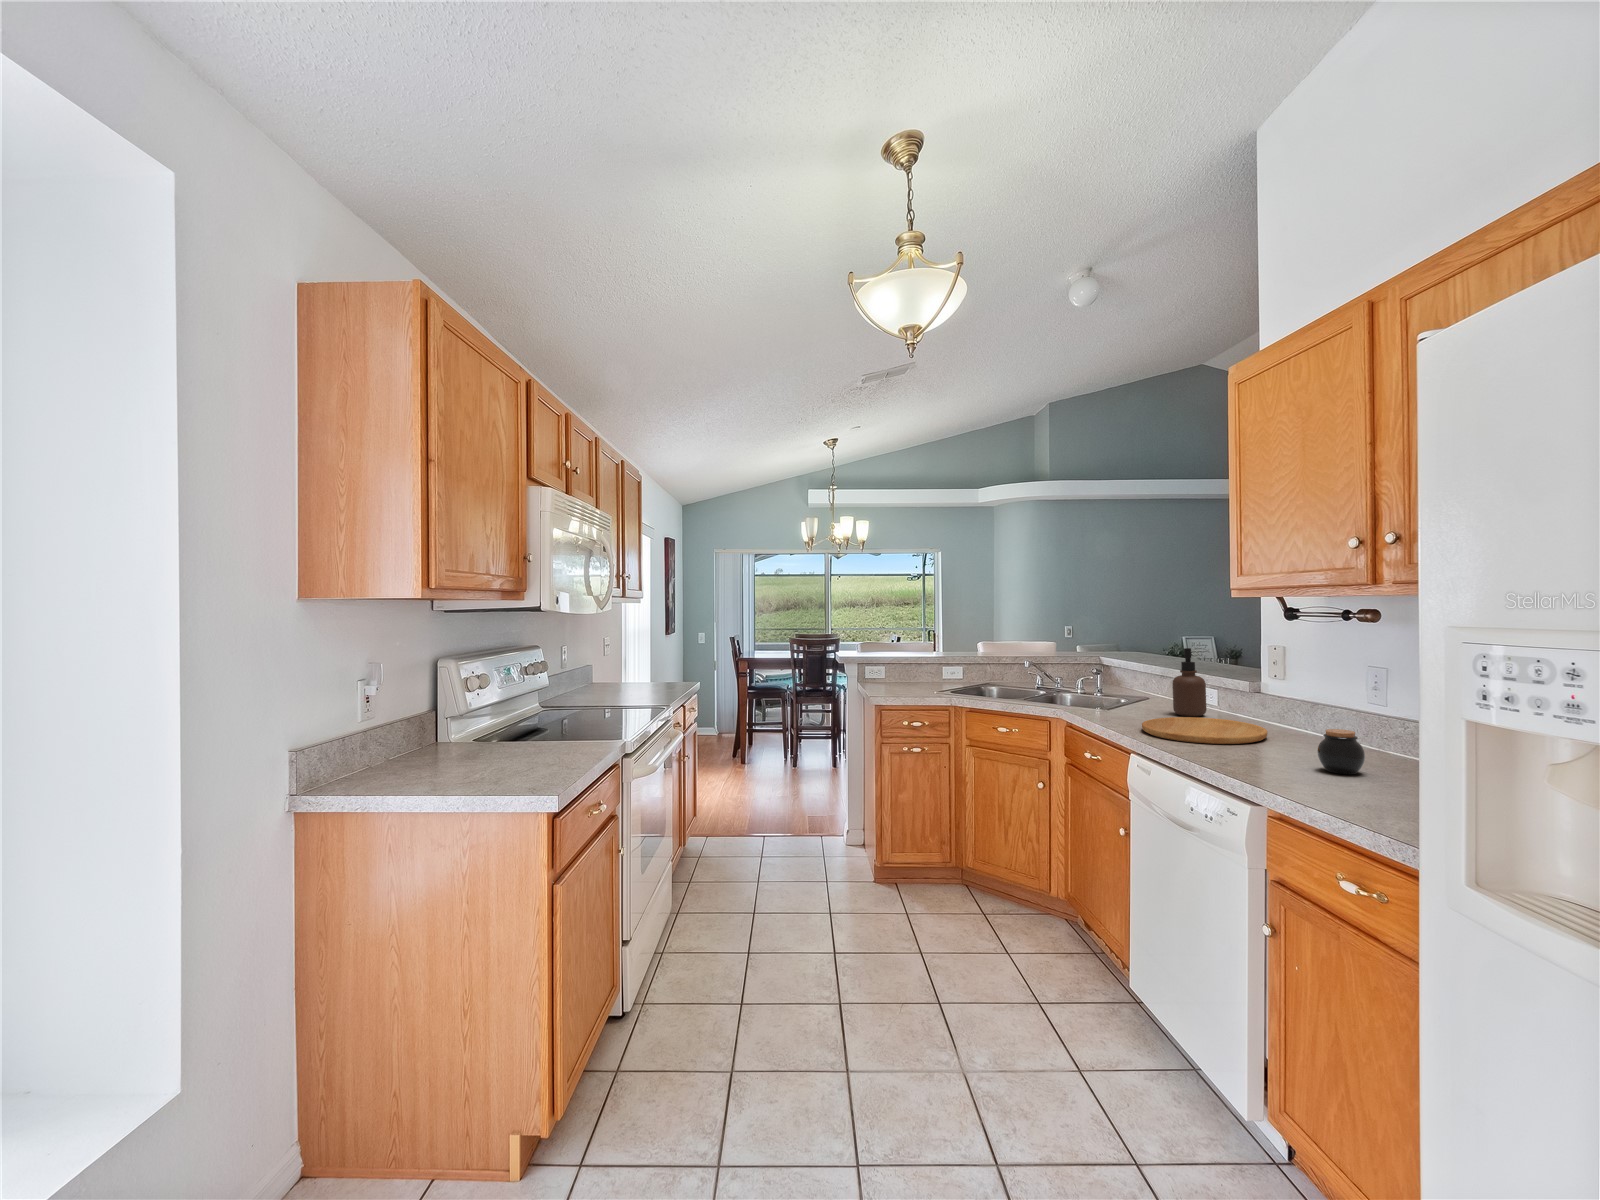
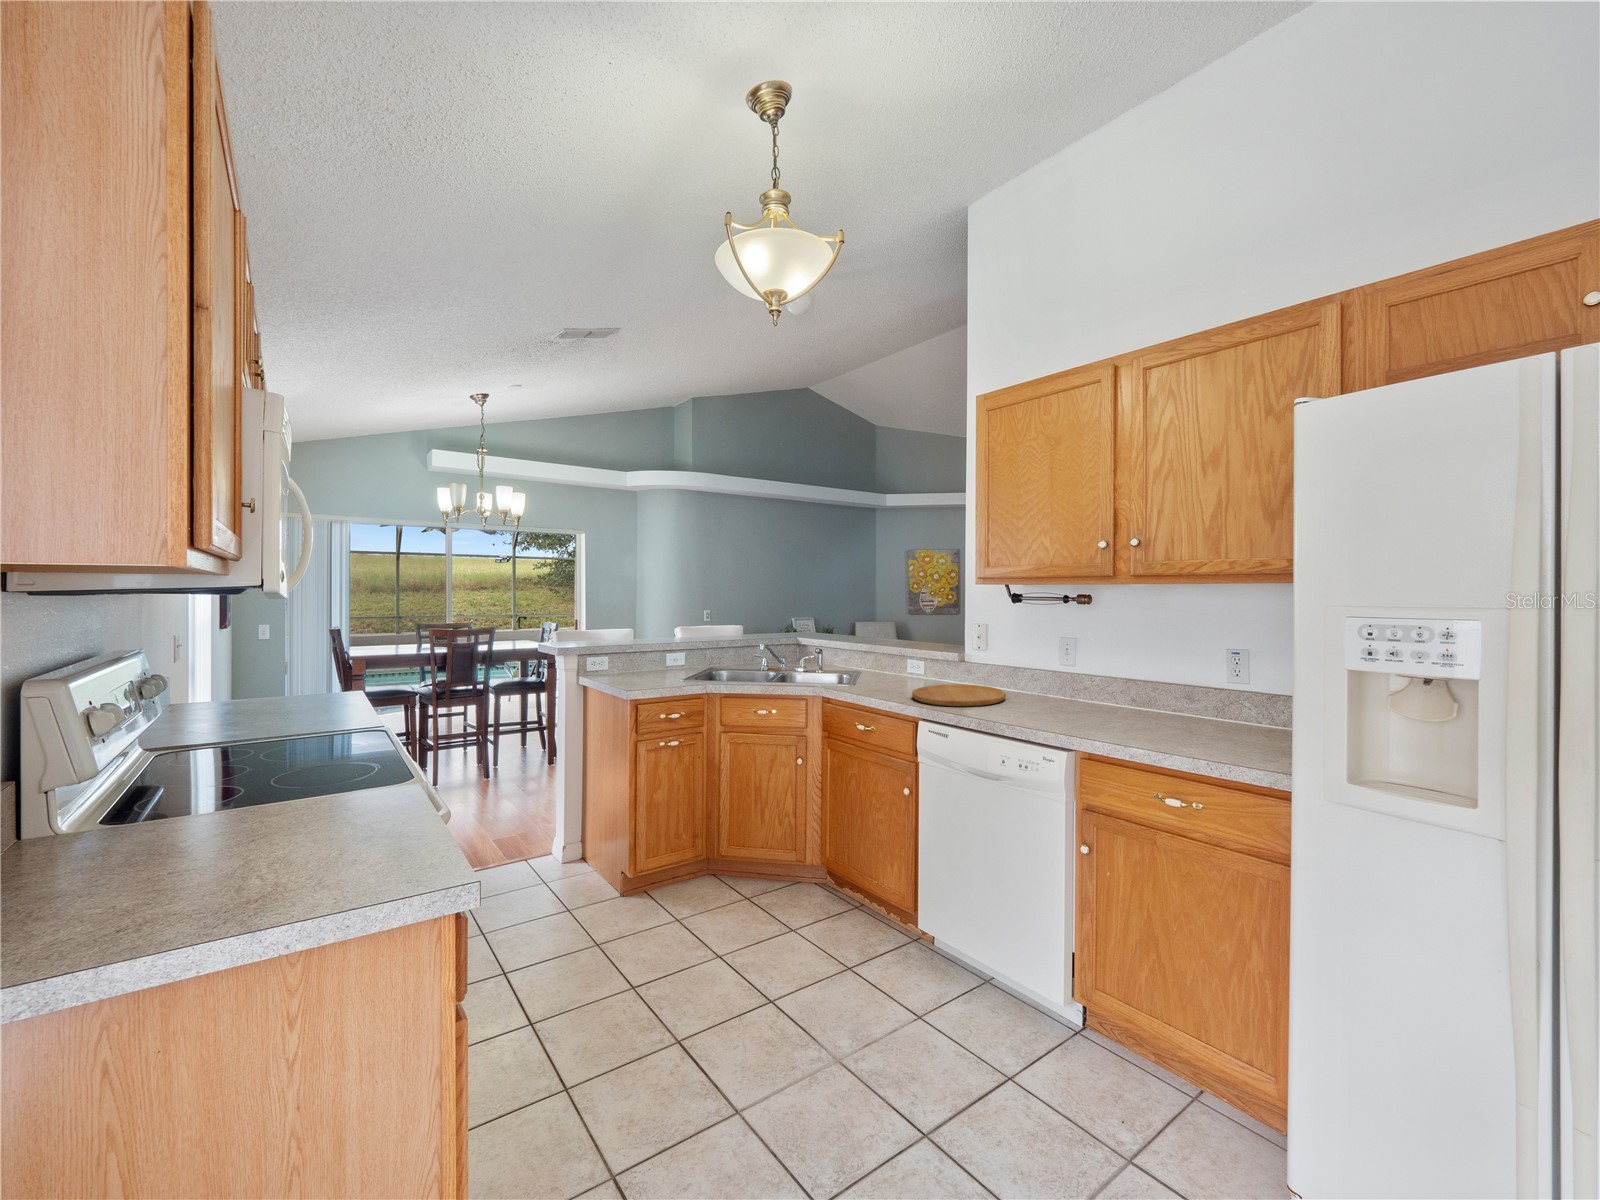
soap dispenser: present [1172,648,1206,717] -> none [907,626,933,684]
jar: present [1317,729,1365,774] -> none [1074,684,1105,718]

